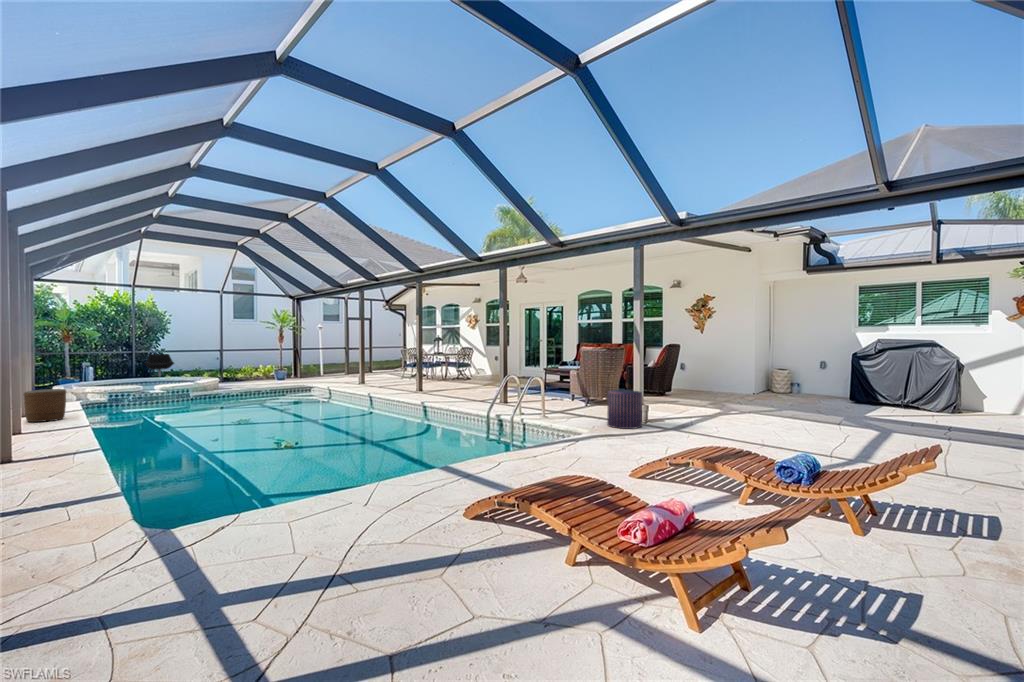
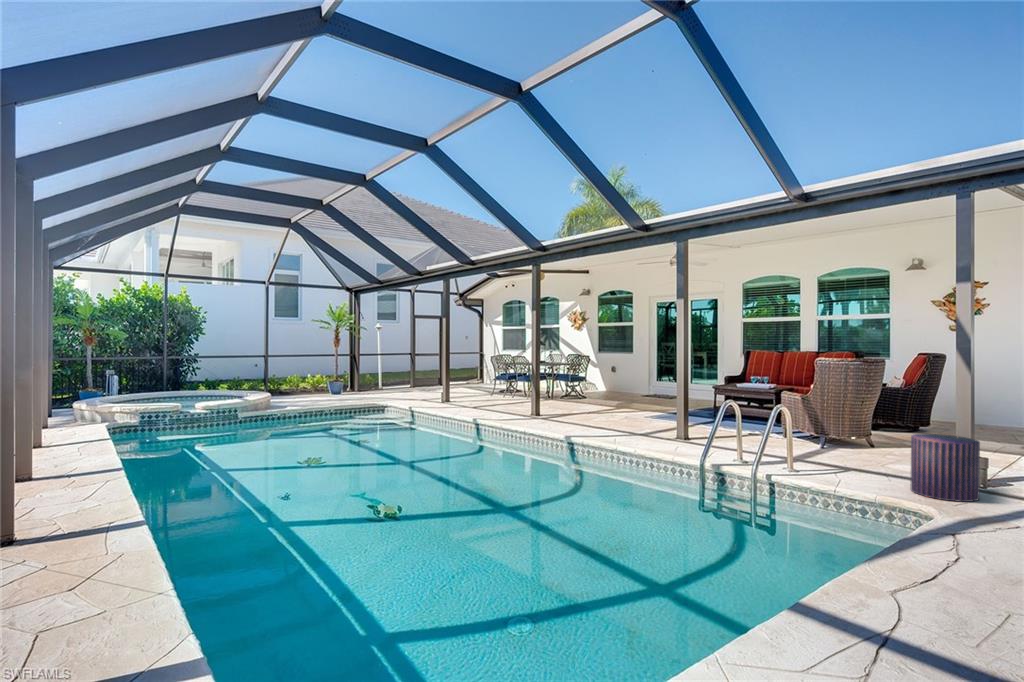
lounge chair: present [144,354,174,376] -> none [176,360,212,389]
woven basket: present [24,389,66,422] -> none [38,414,92,462]

